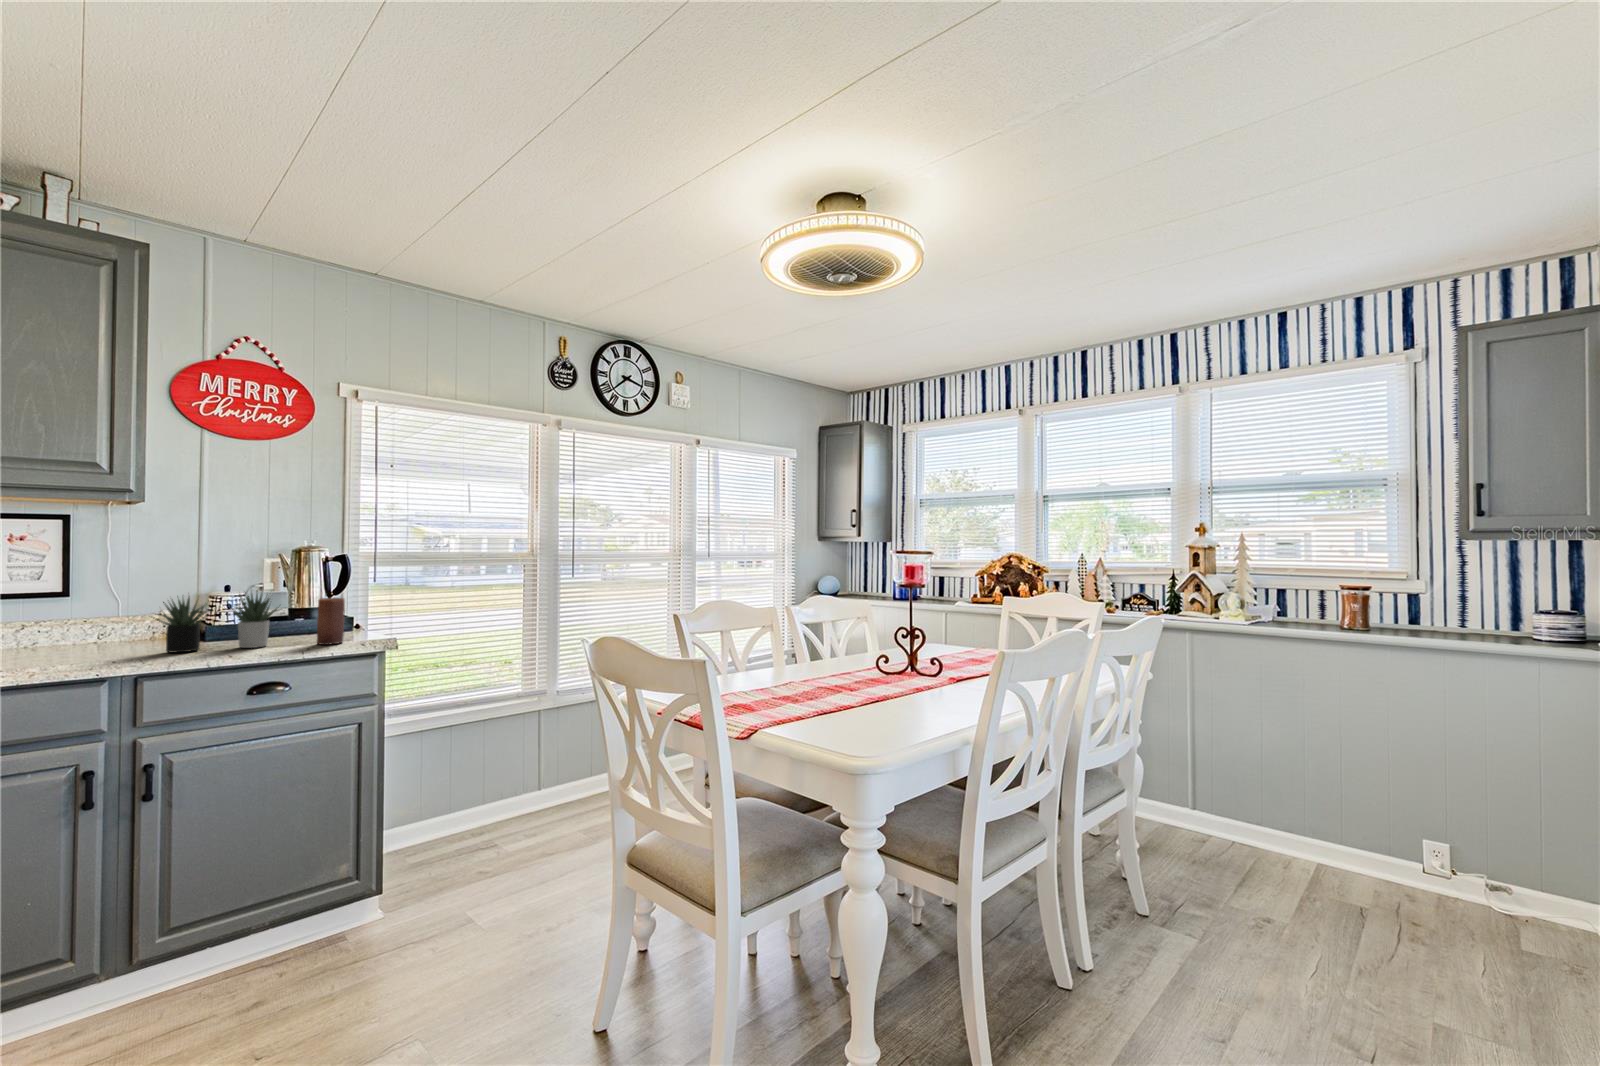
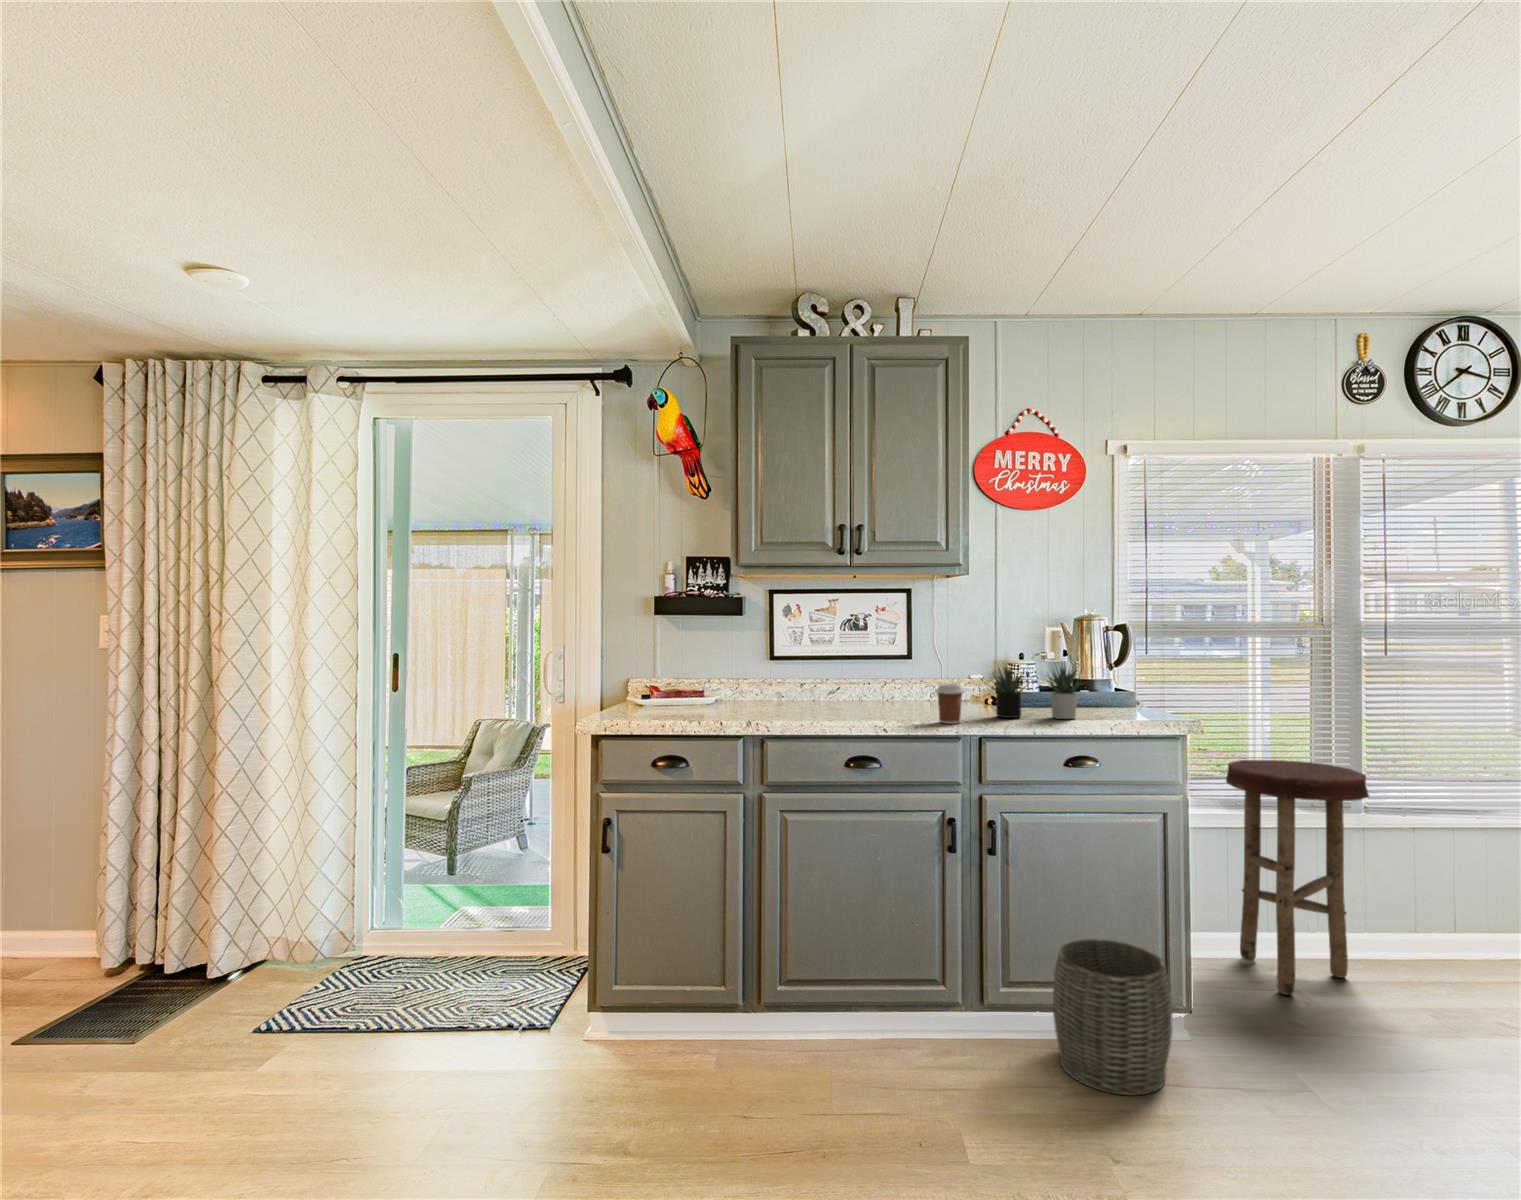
candle: present [317,598,345,645] -> none [1122,673,1148,723]
coffee cup: none [64,620,110,666] -> present [936,684,964,724]
stool: none [442,663,549,857] -> present [1226,760,1369,995]
woven basket: none [210,858,345,1020] -> present [1053,939,1172,1095]

